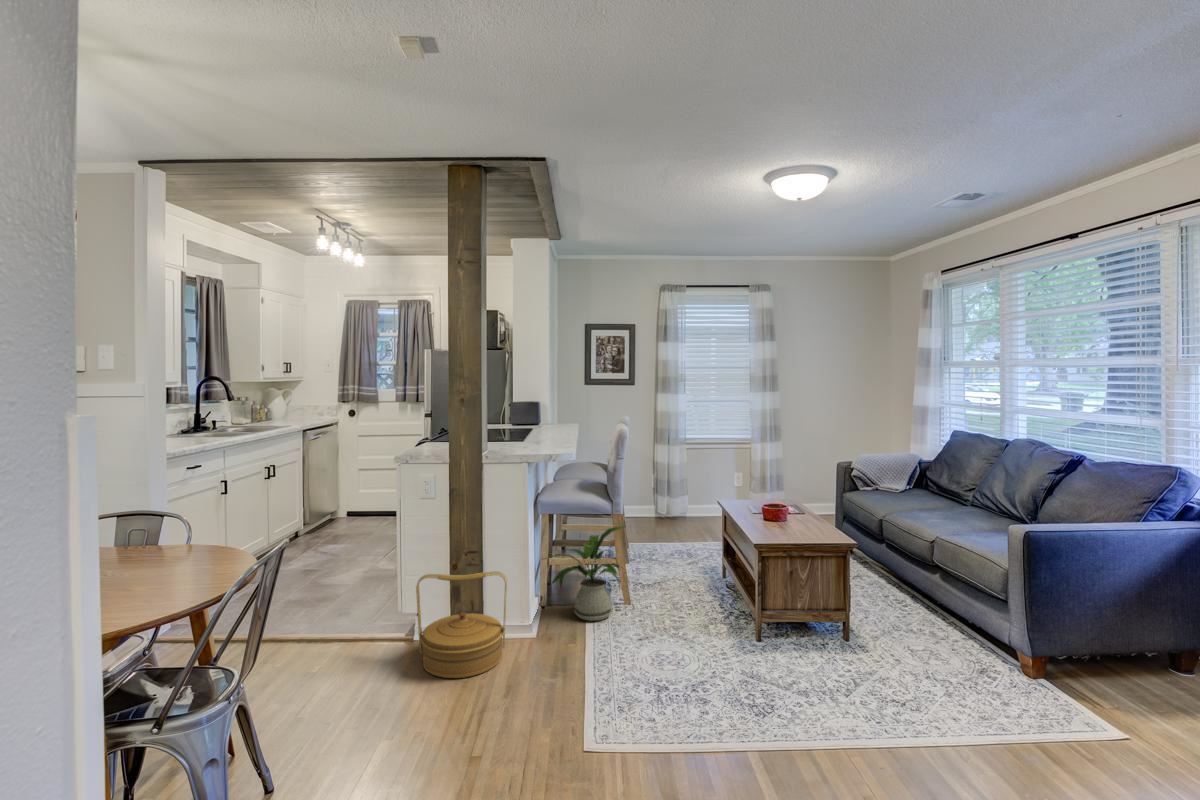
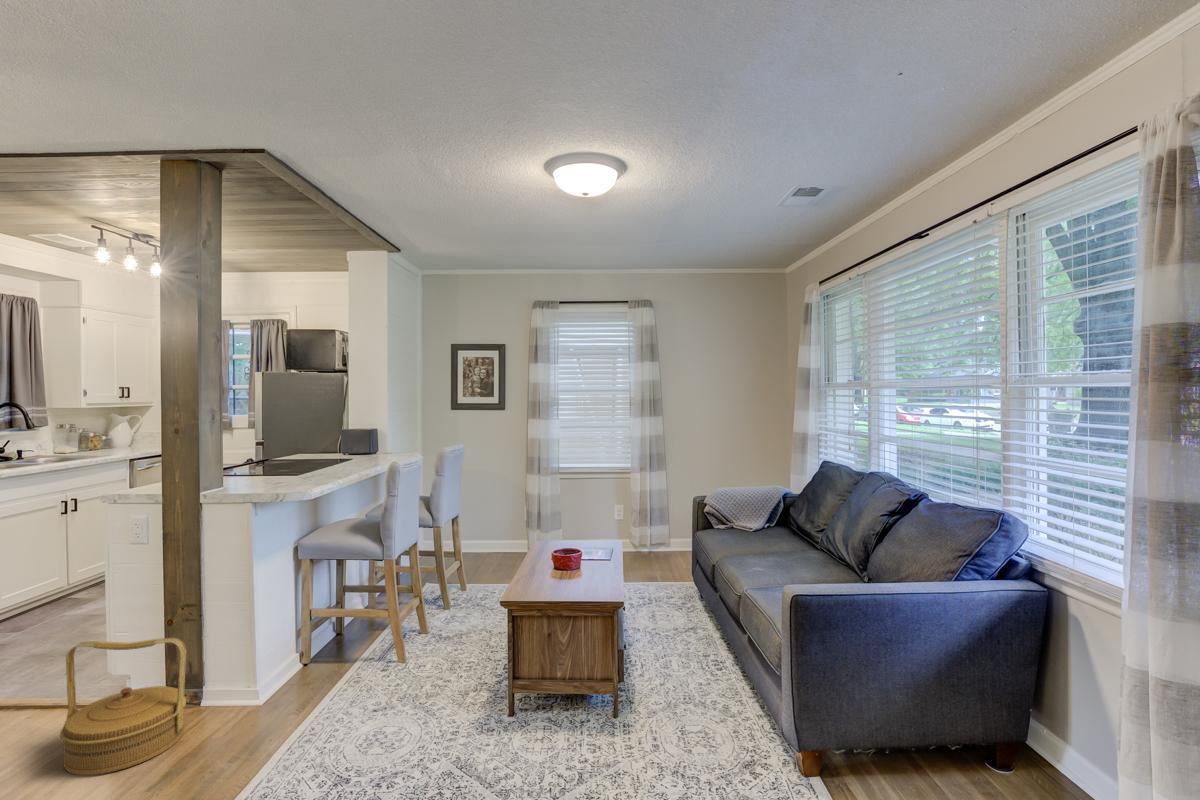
house plant: present [548,527,624,621] -> none [274,577,396,692]

